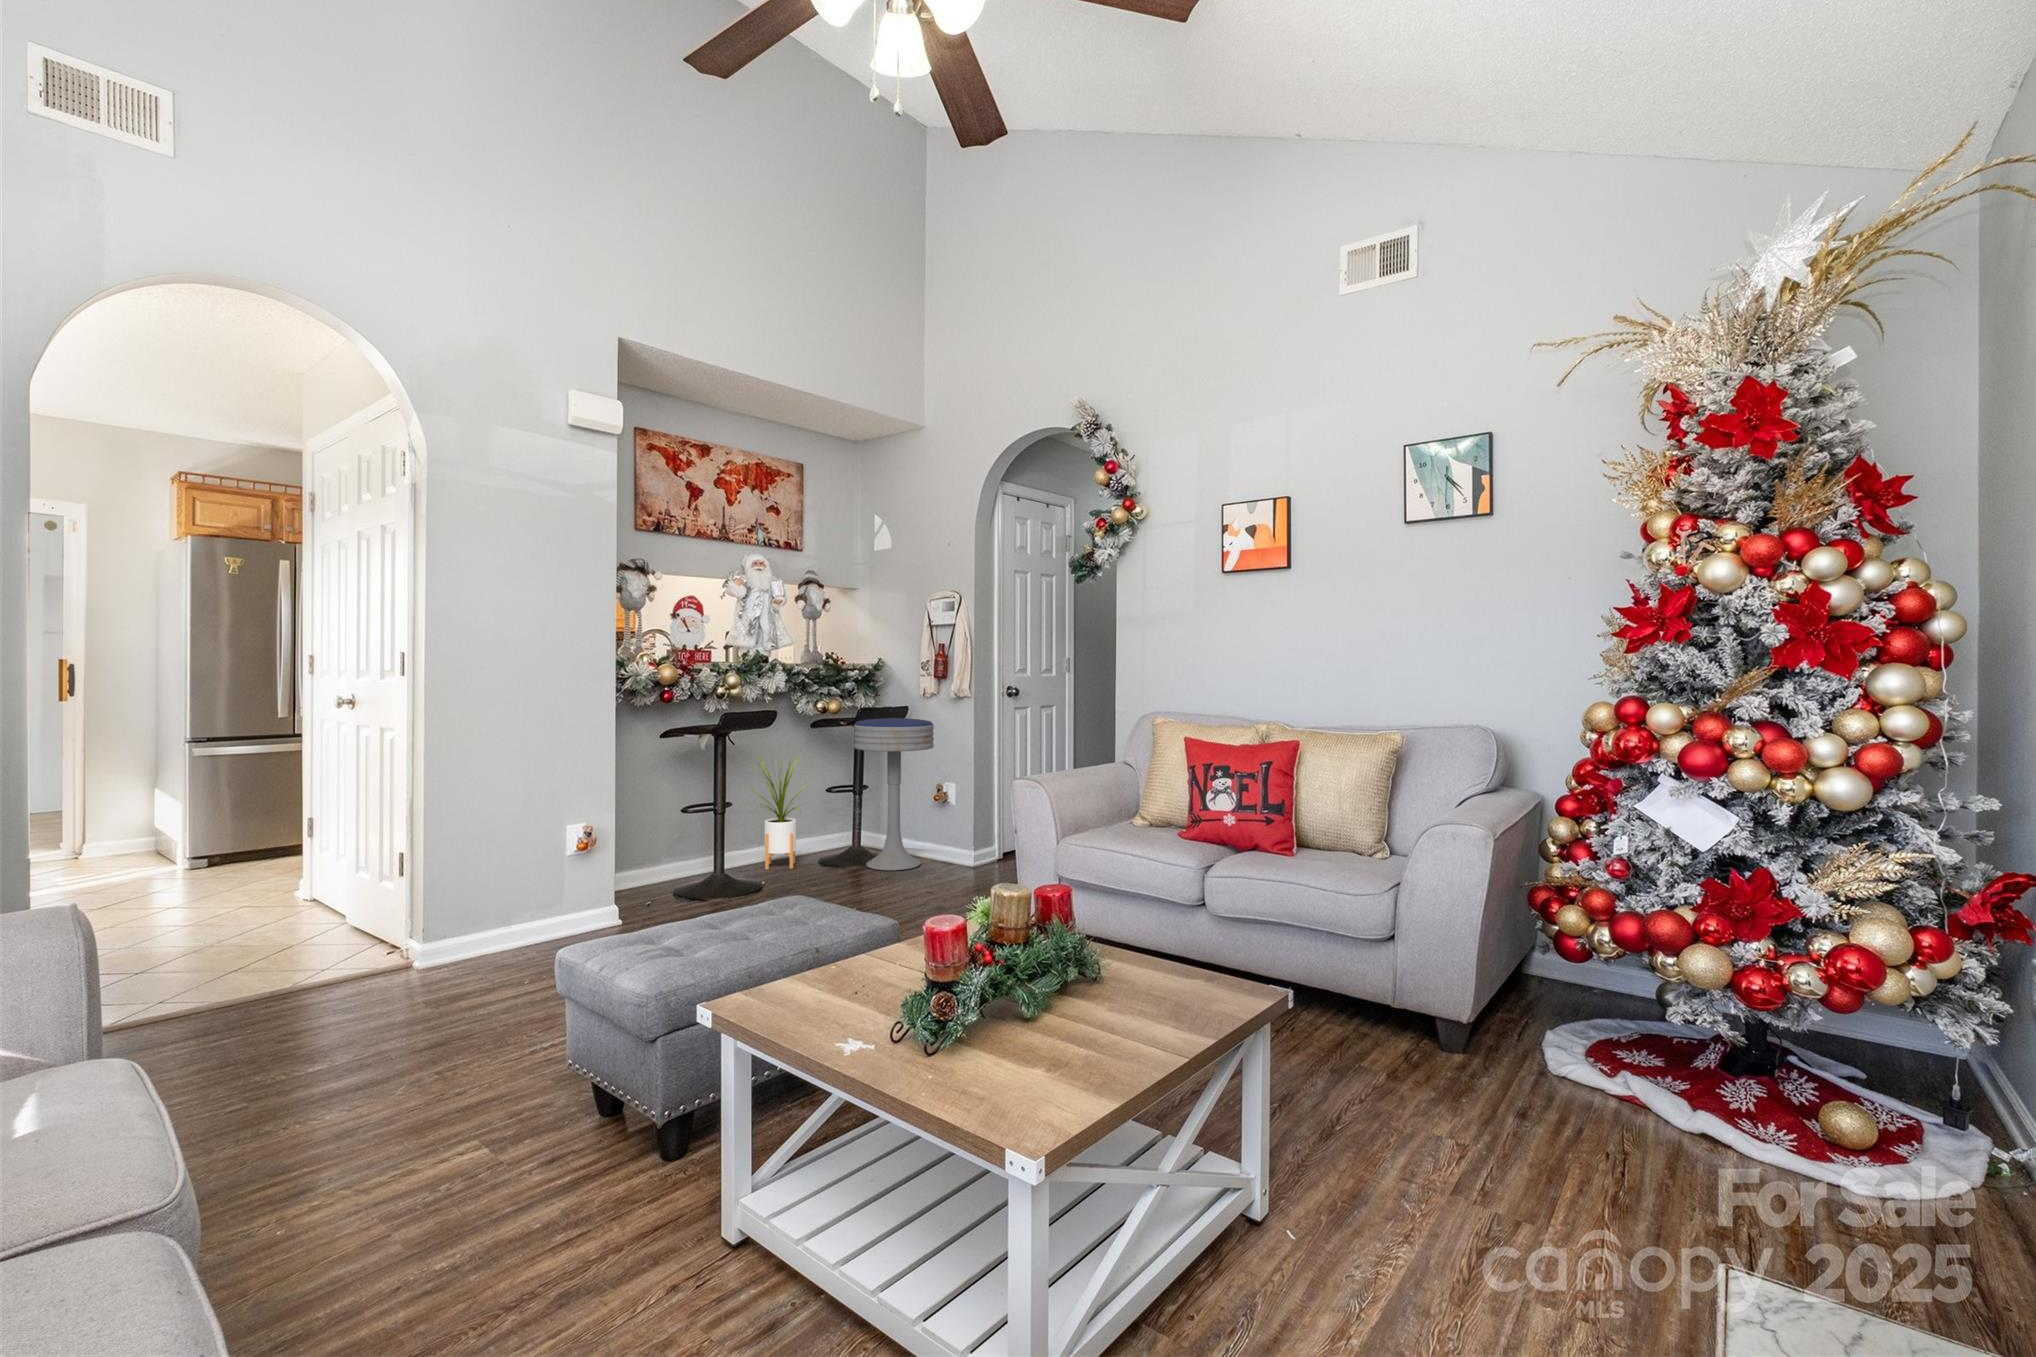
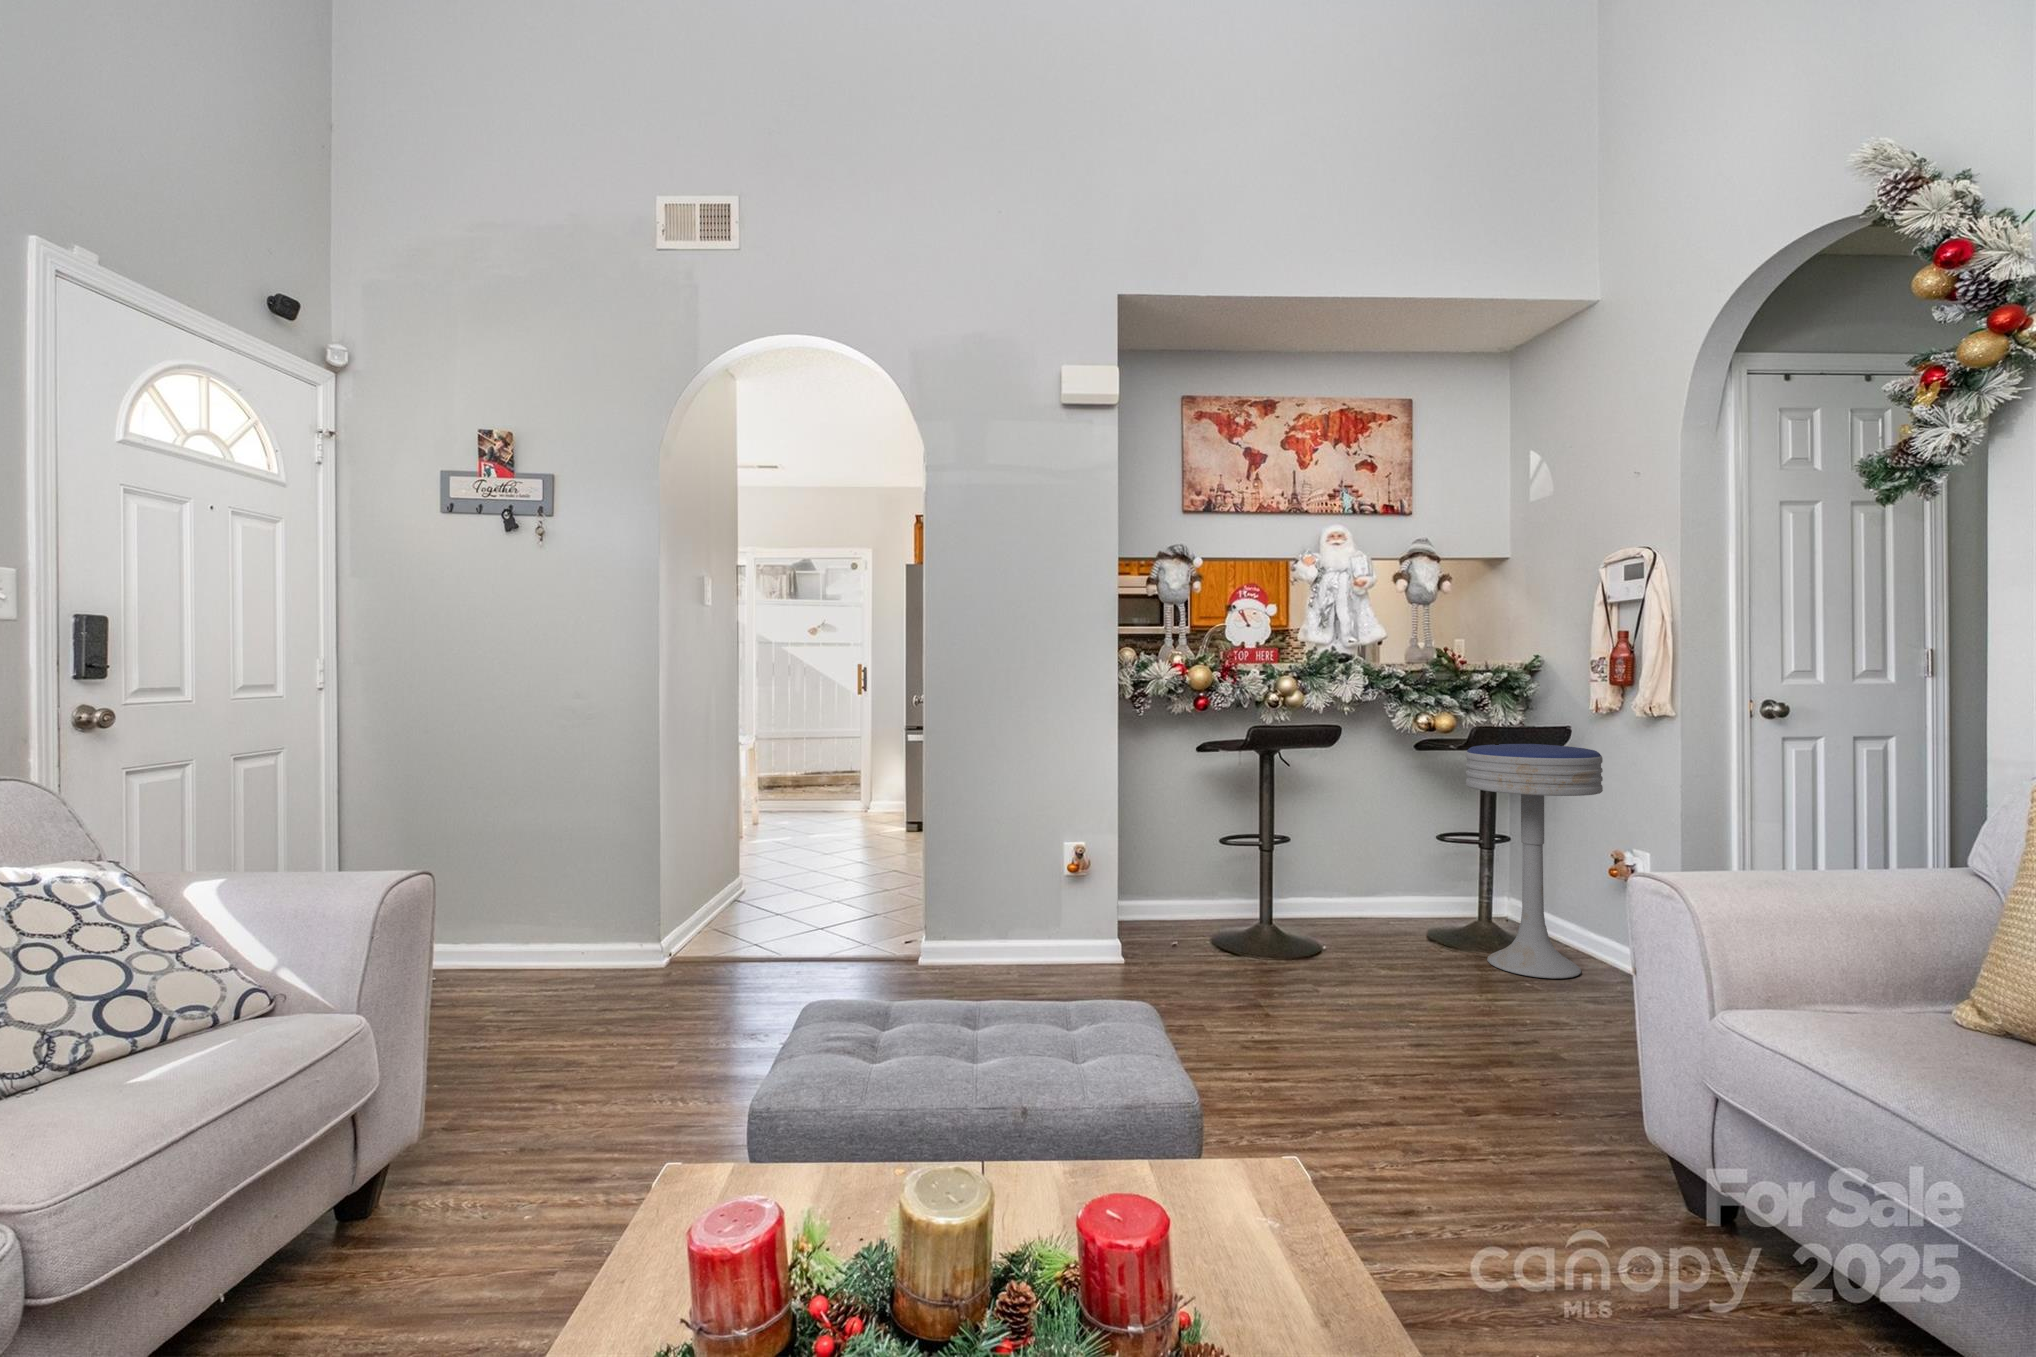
house plant: present [751,756,807,869] -> none [1321,773,1414,941]

